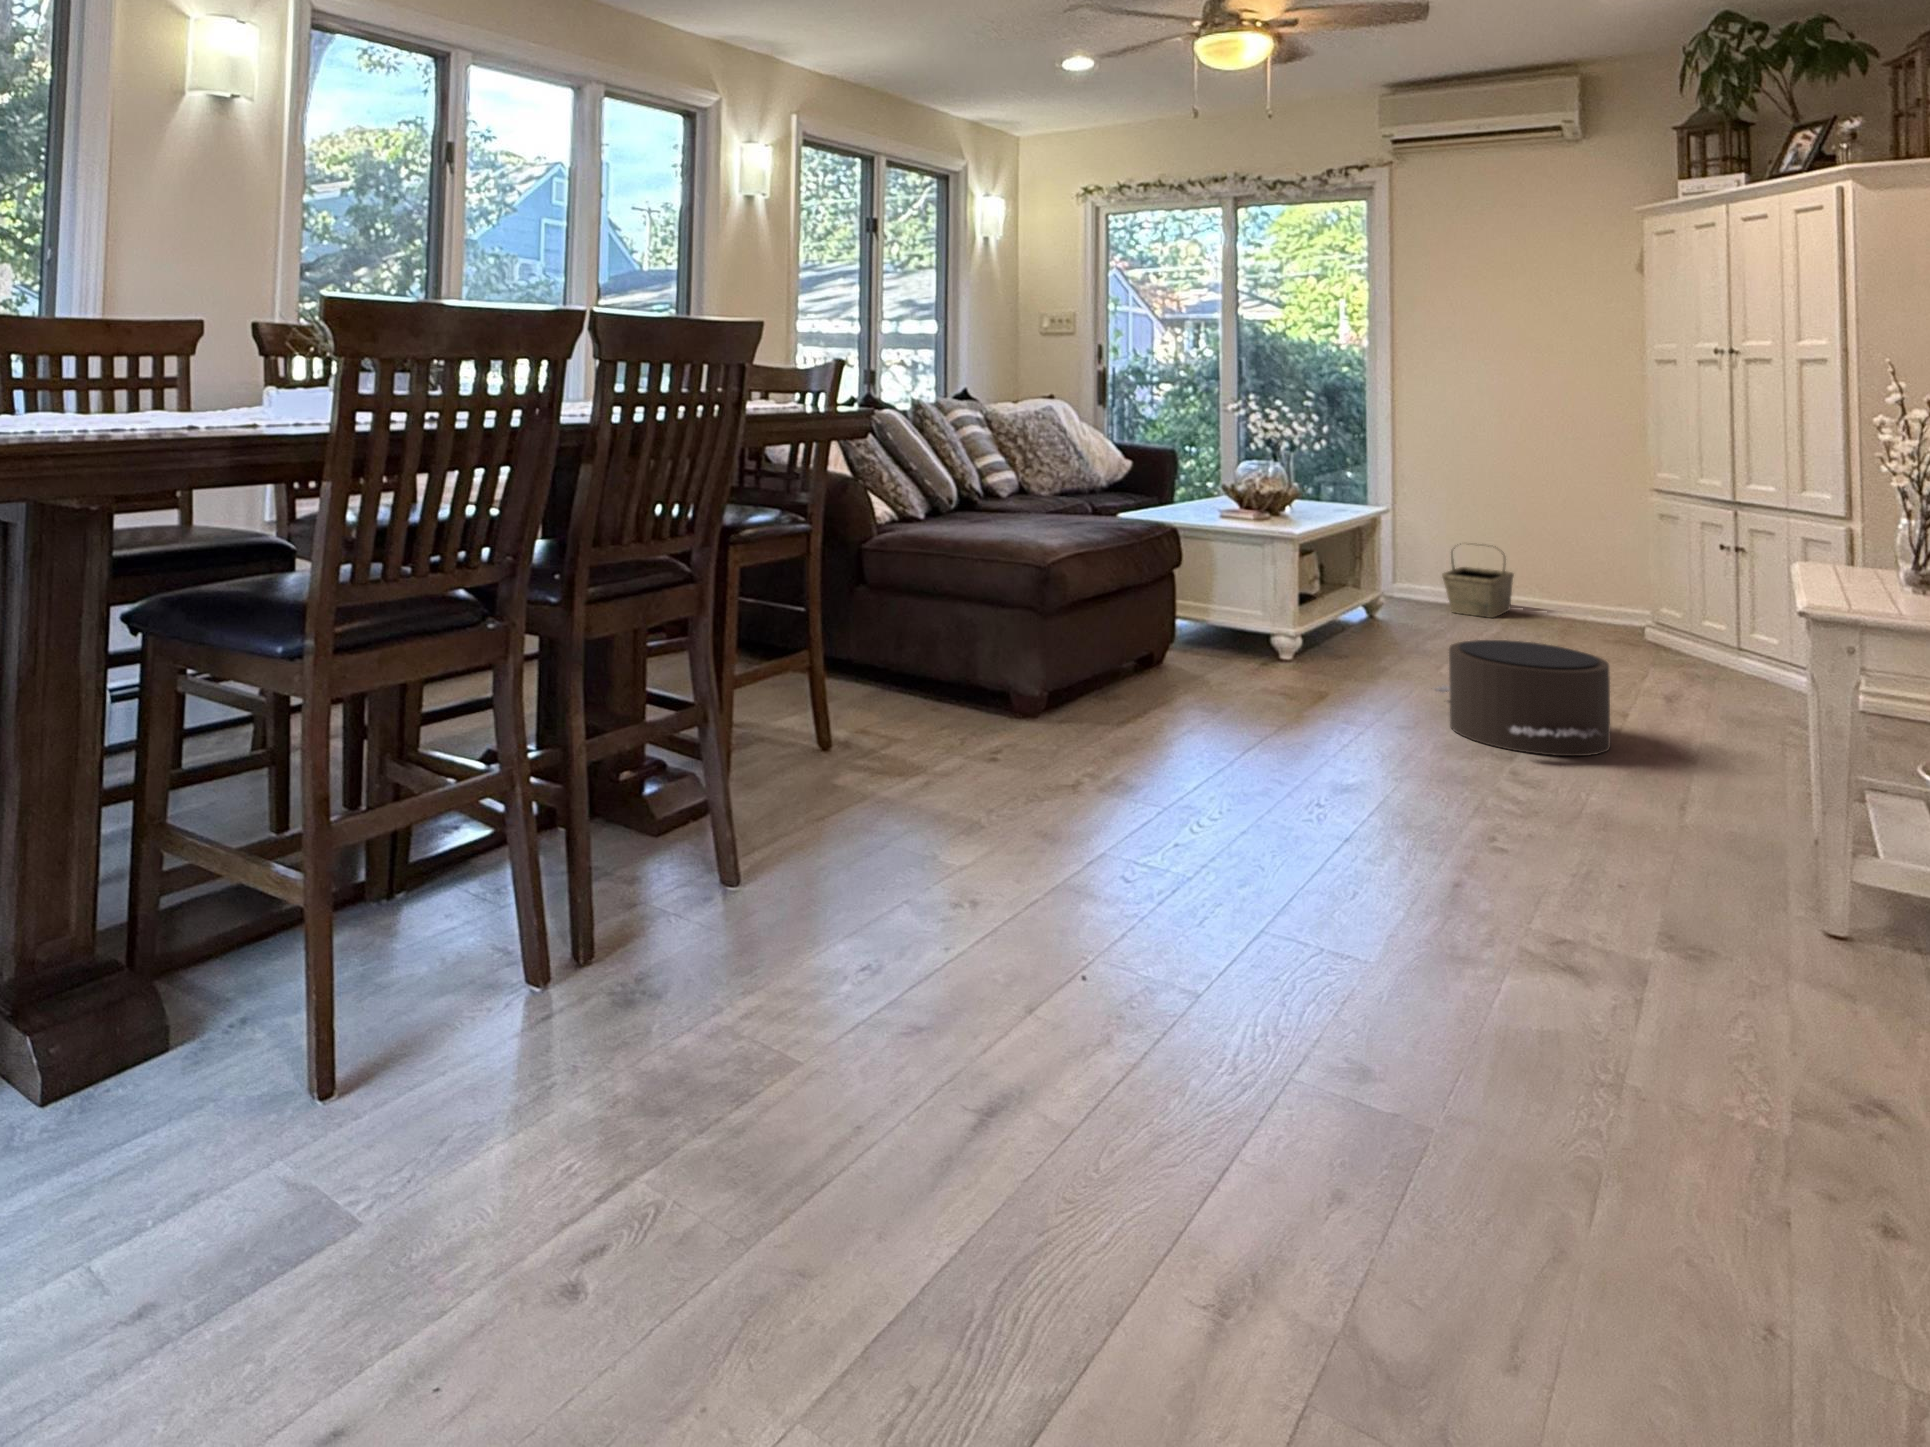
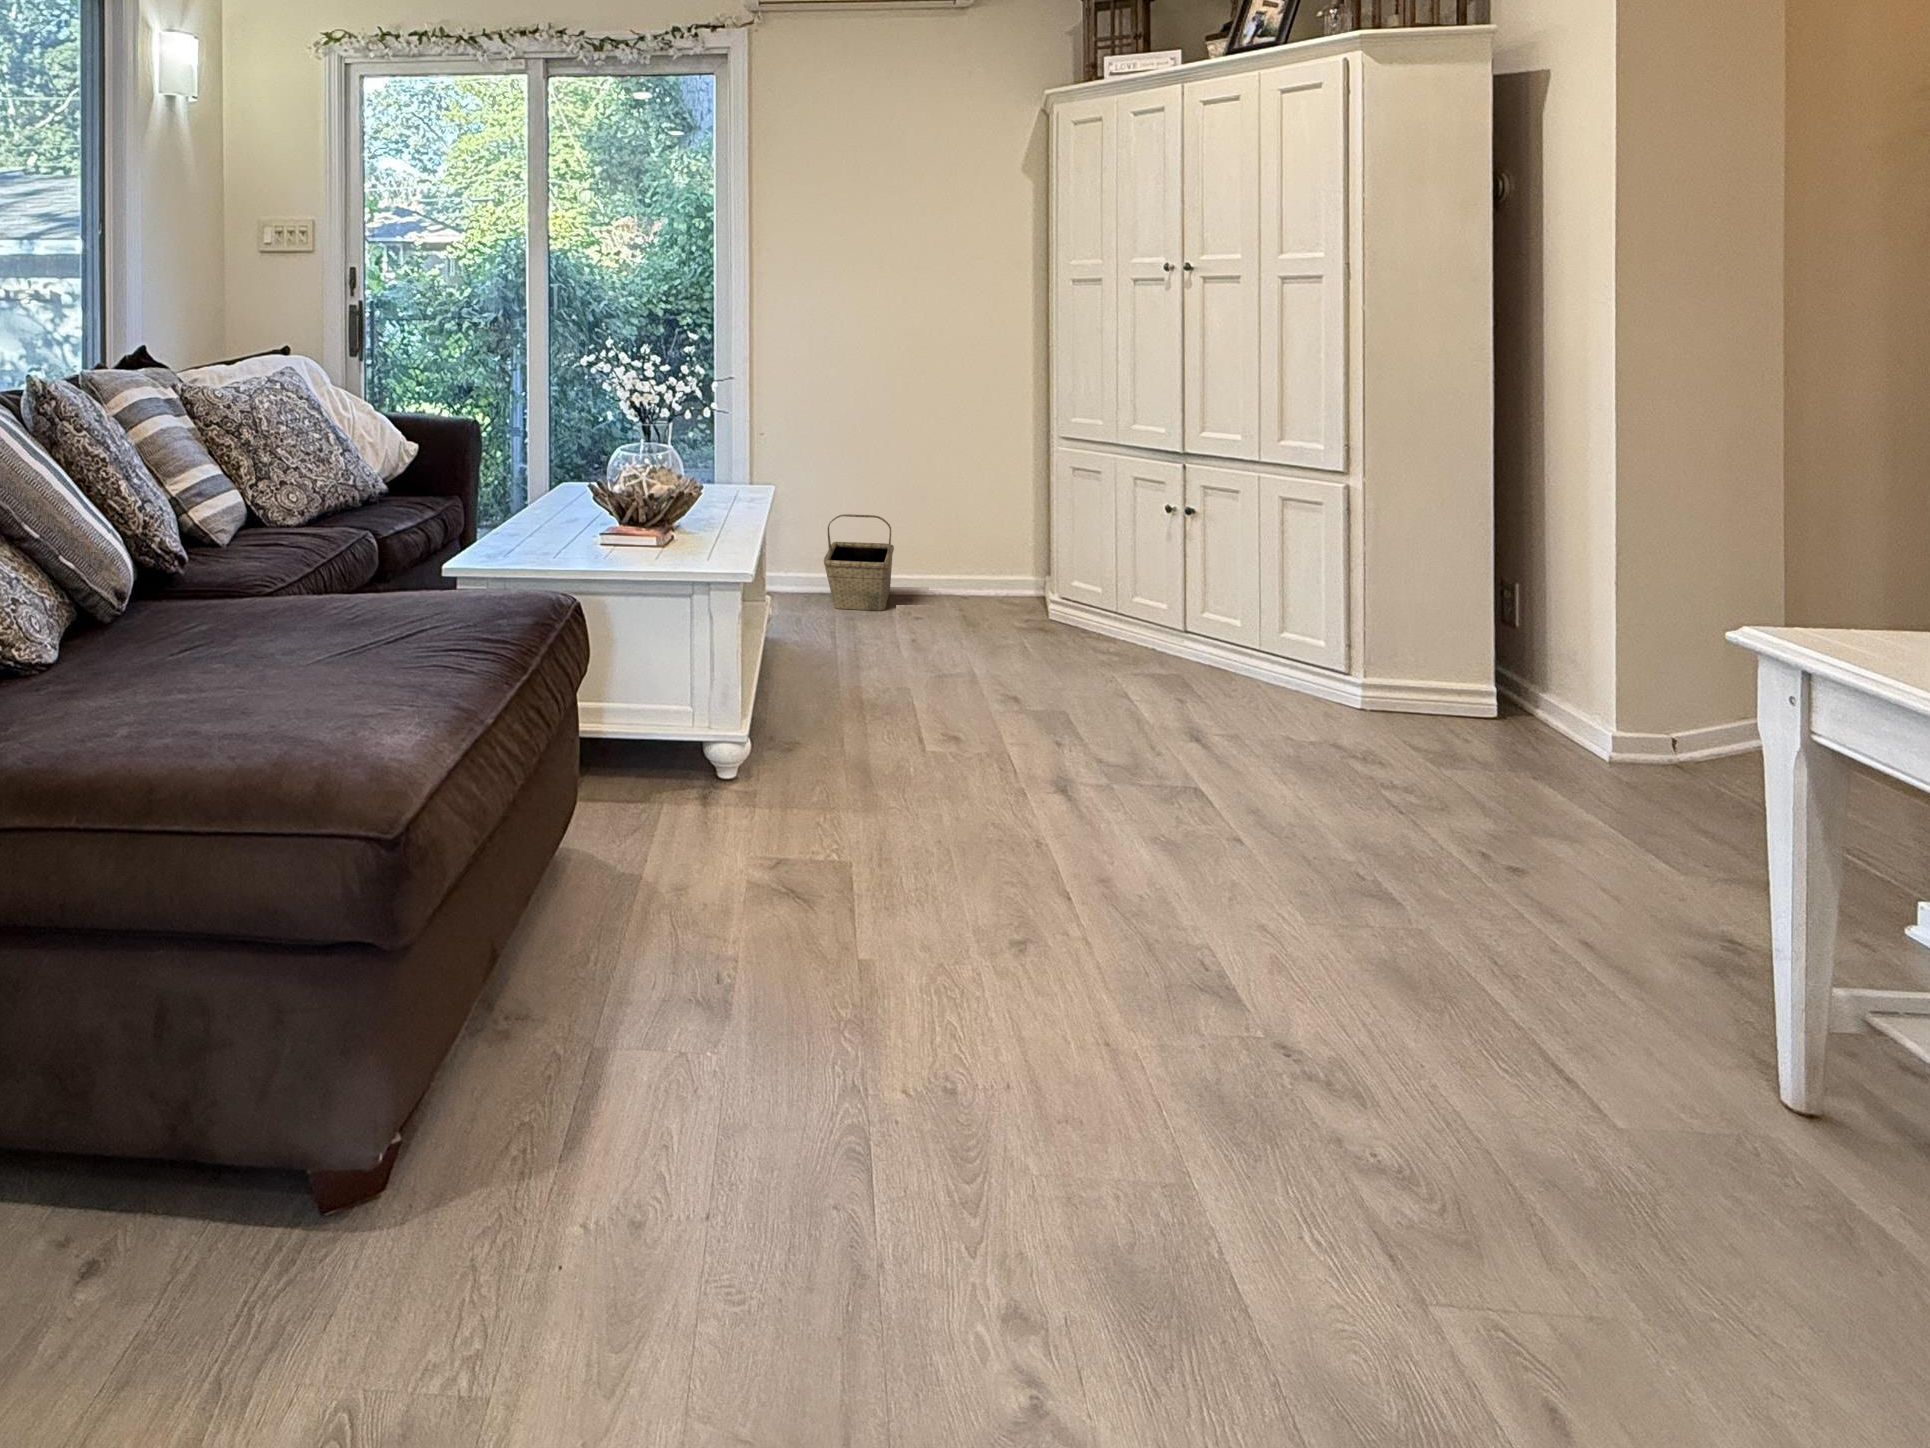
pouf: present [1434,640,1610,756] -> none [979,730,1290,957]

